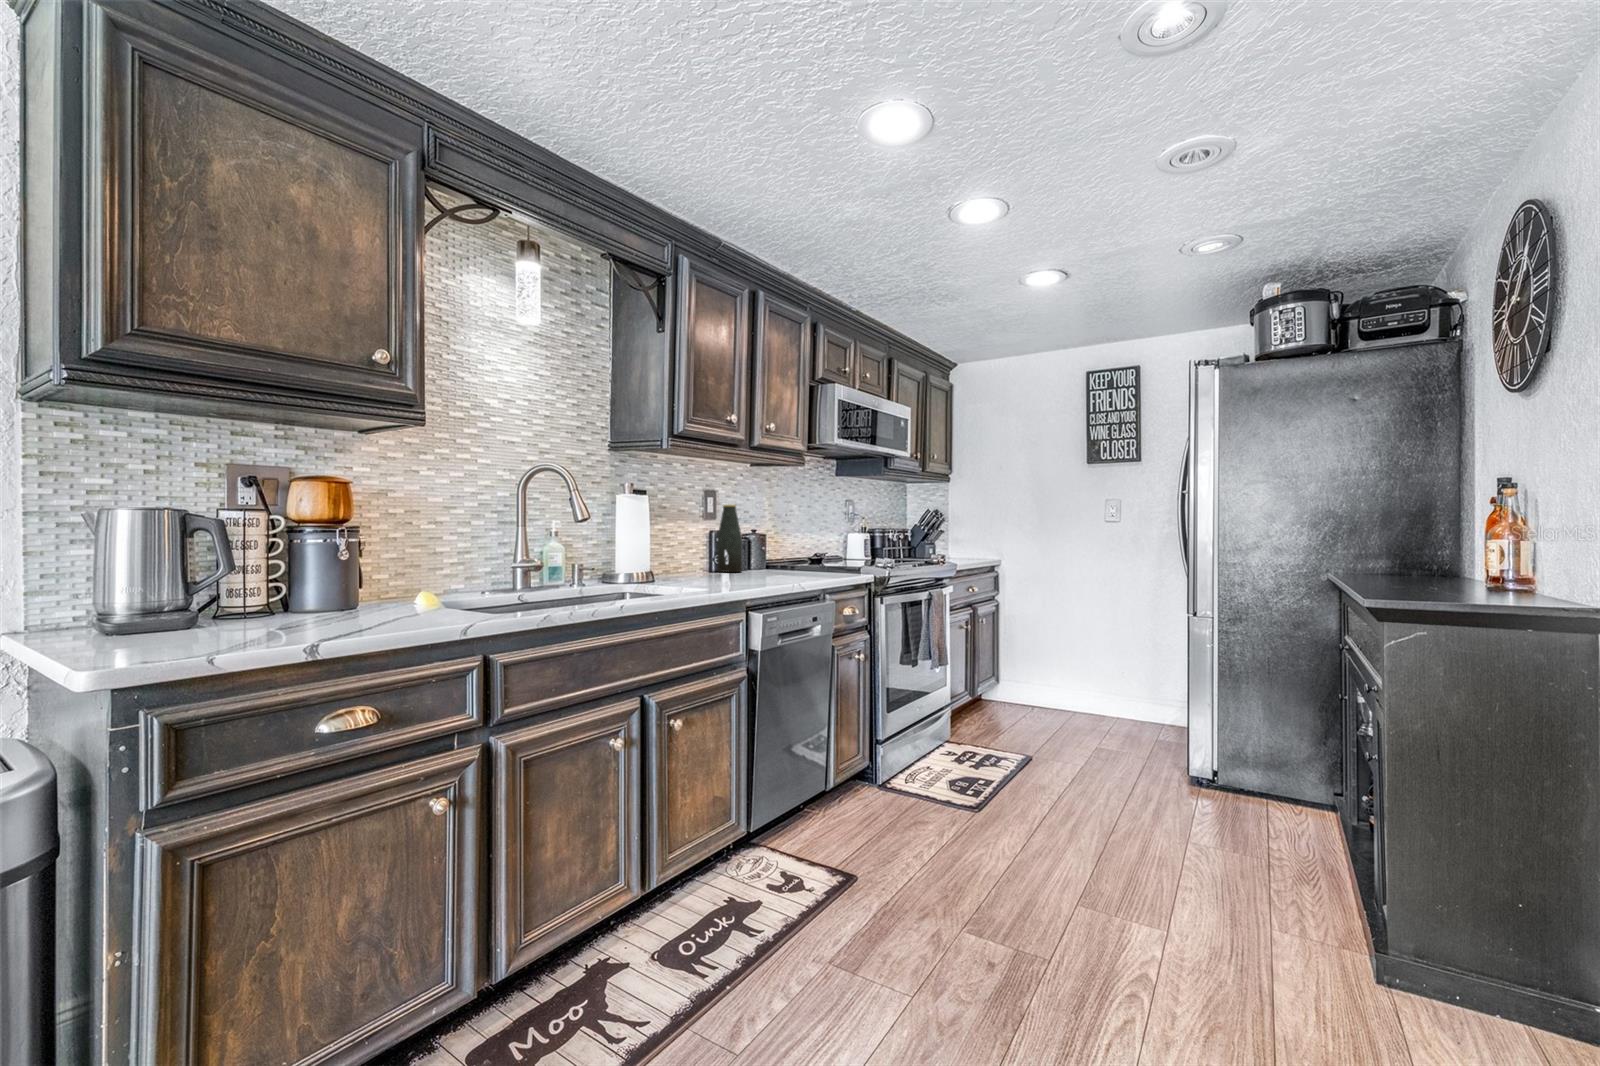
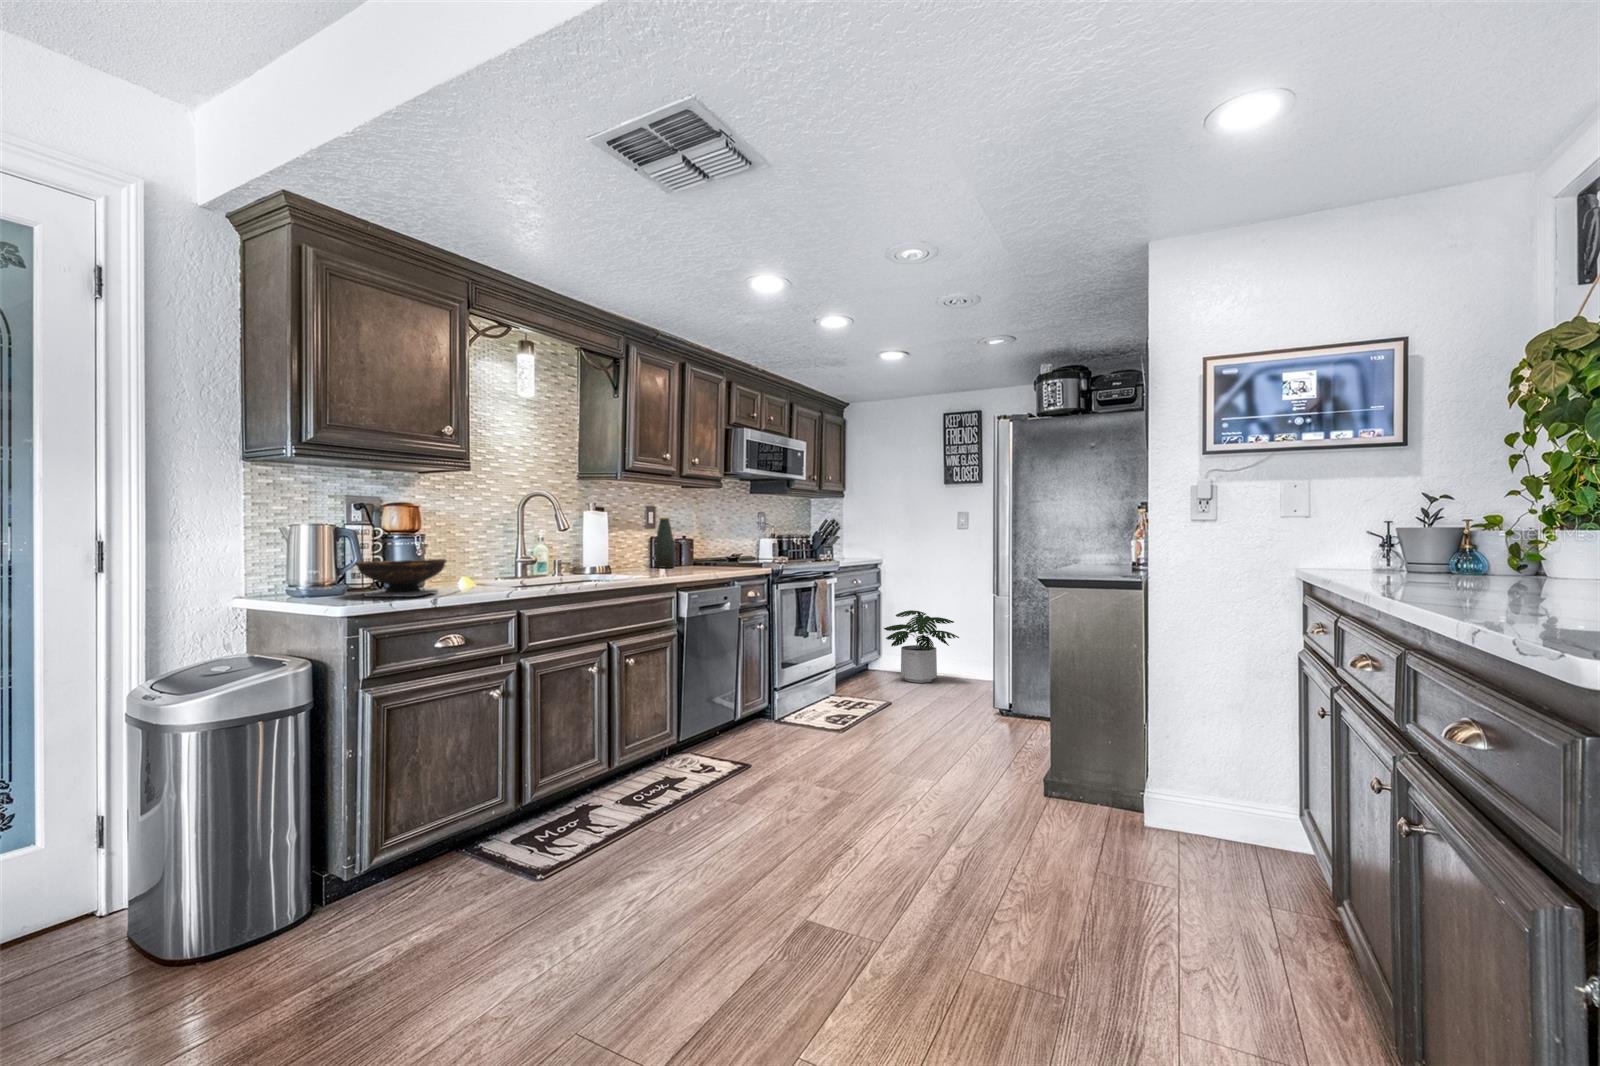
bowl: none [176,568,355,639] -> present [355,559,447,597]
potted plant: none [1004,626,1114,722] -> present [884,610,959,683]

